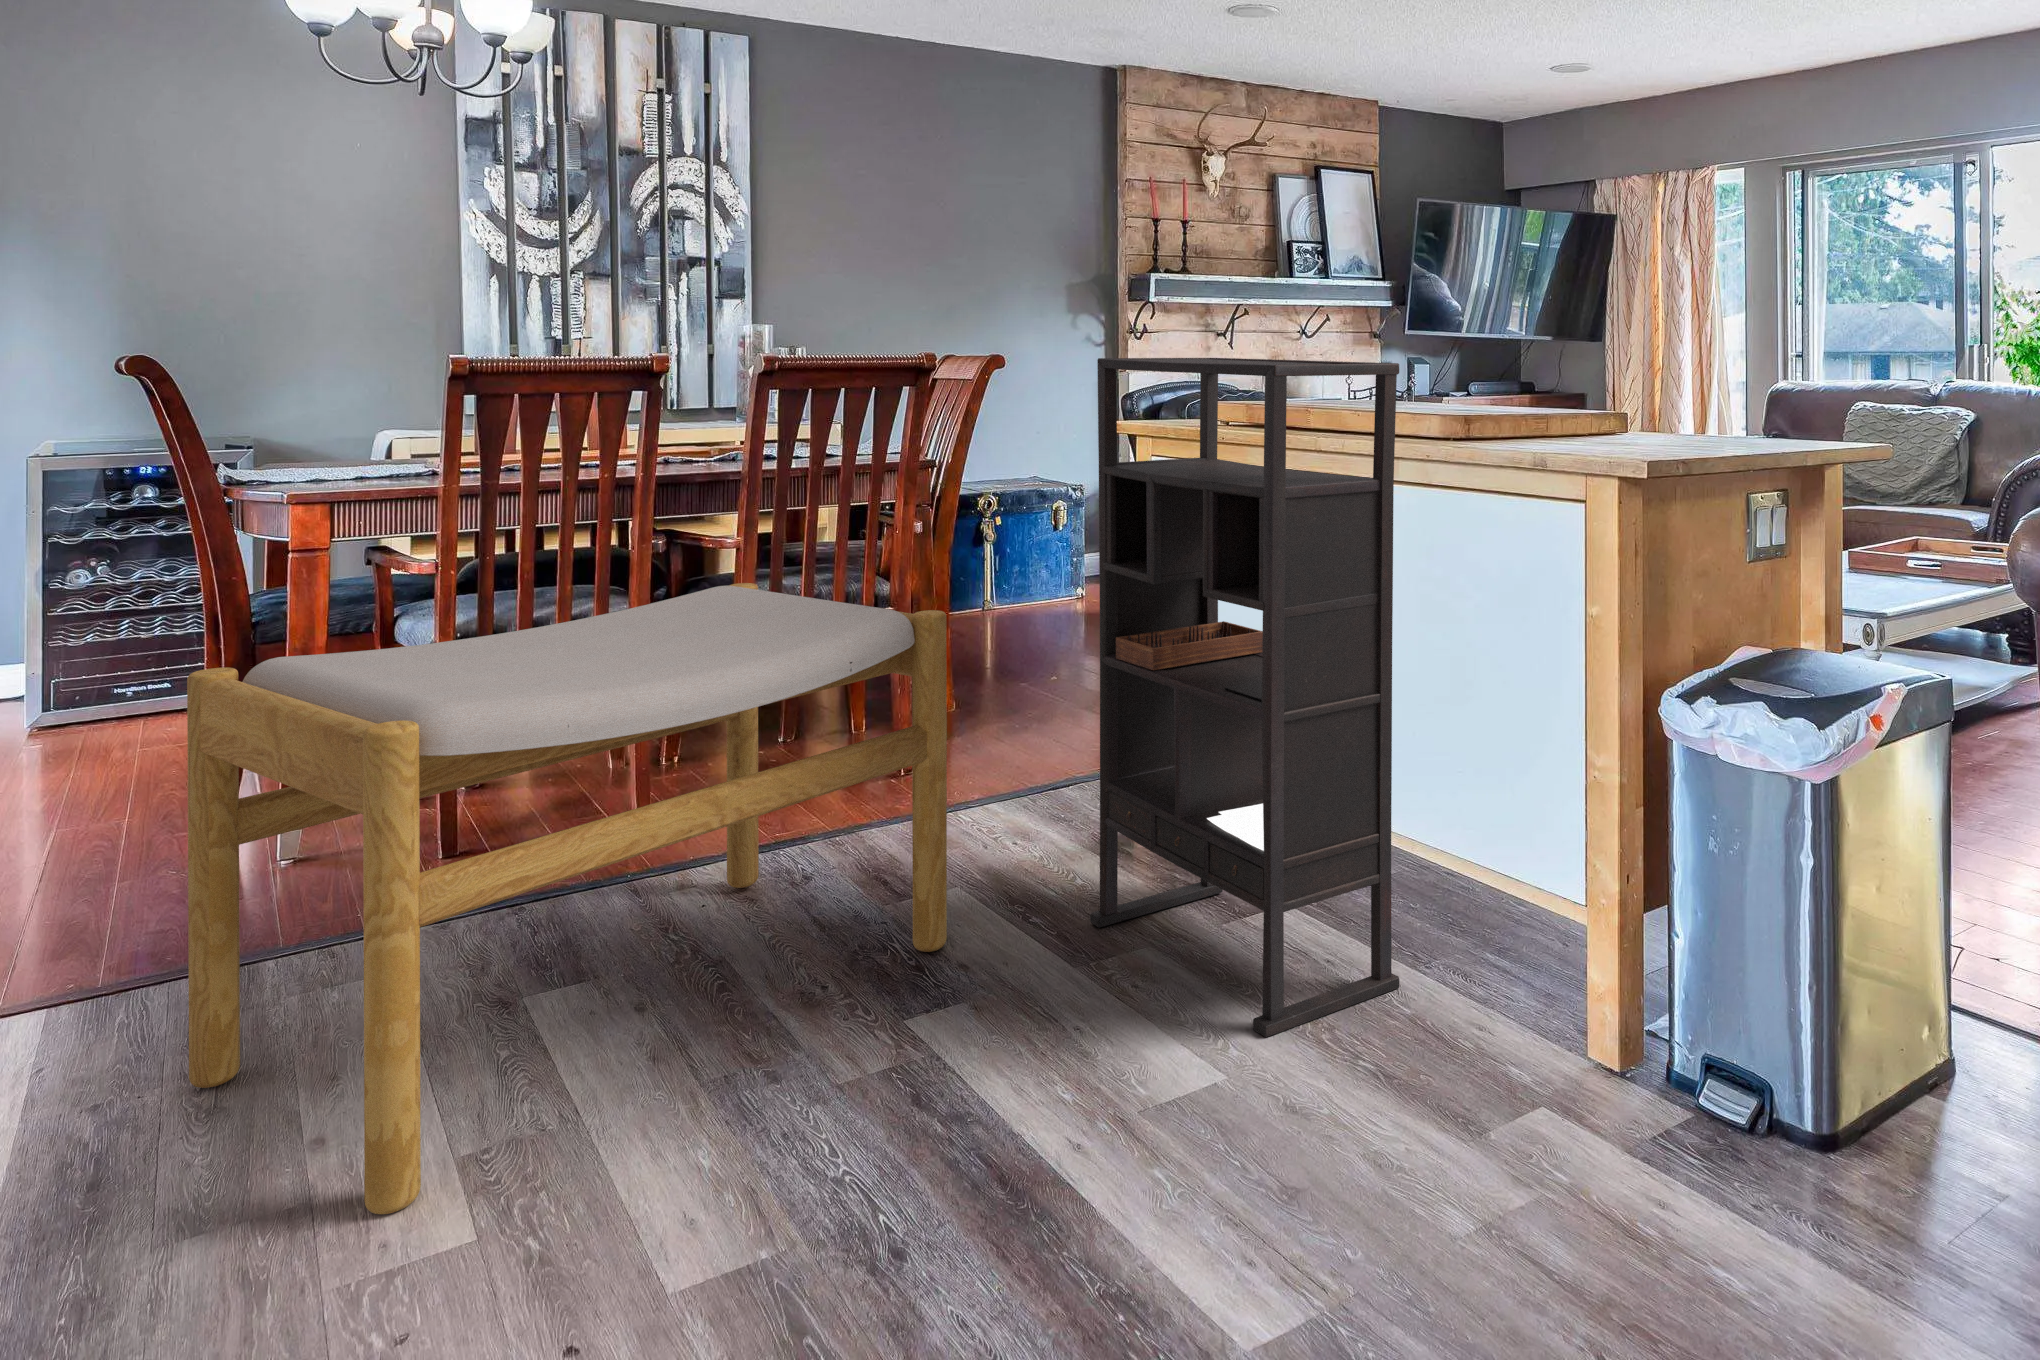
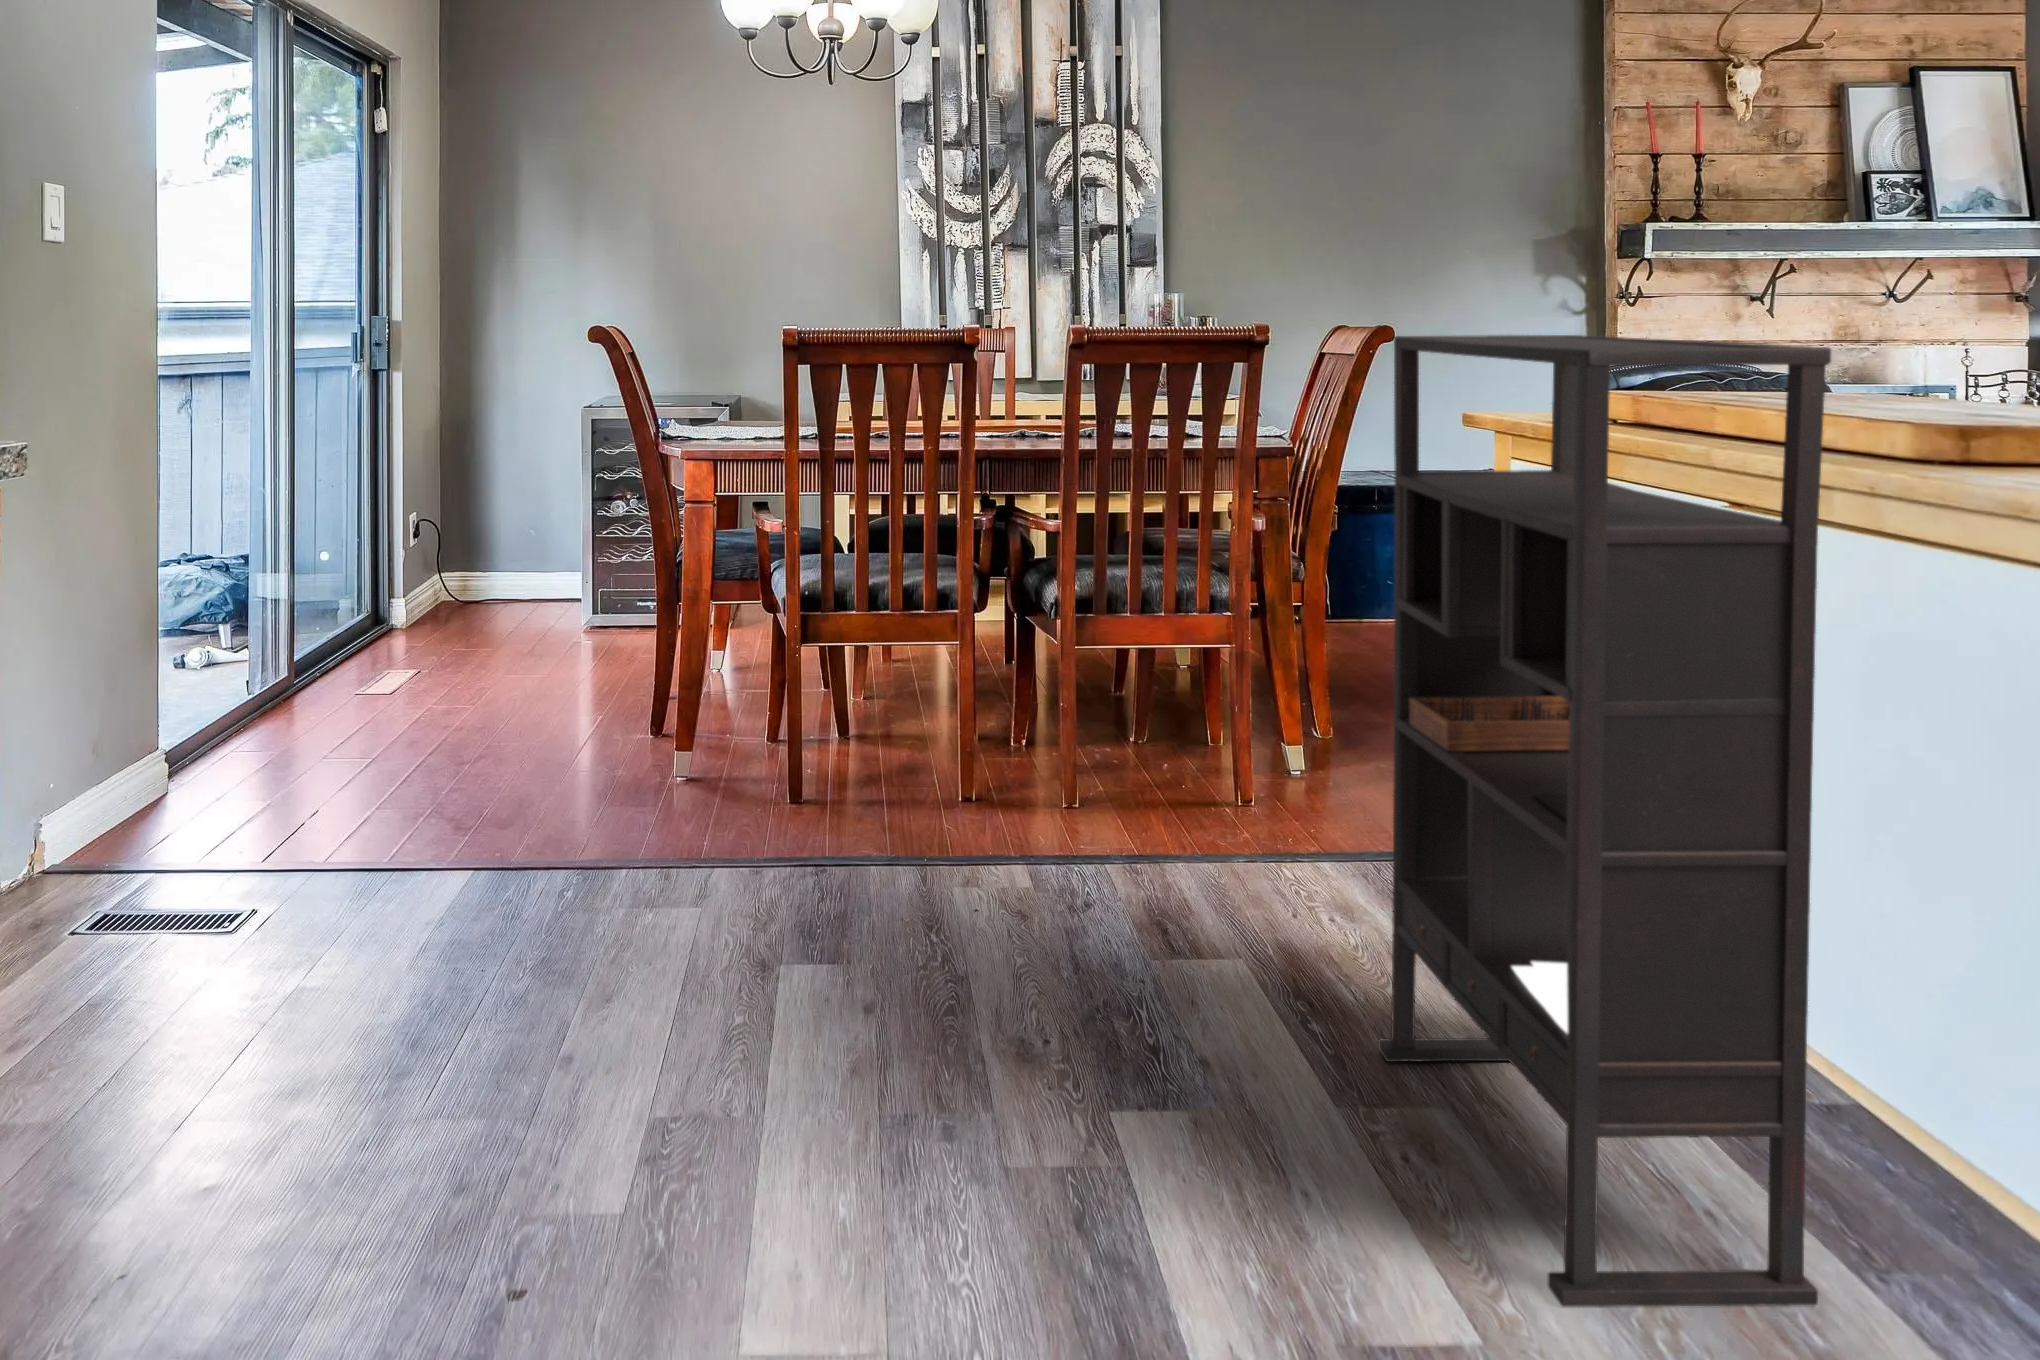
footstool: present [187,583,947,1214] -> none [516,574,1196,1151]

